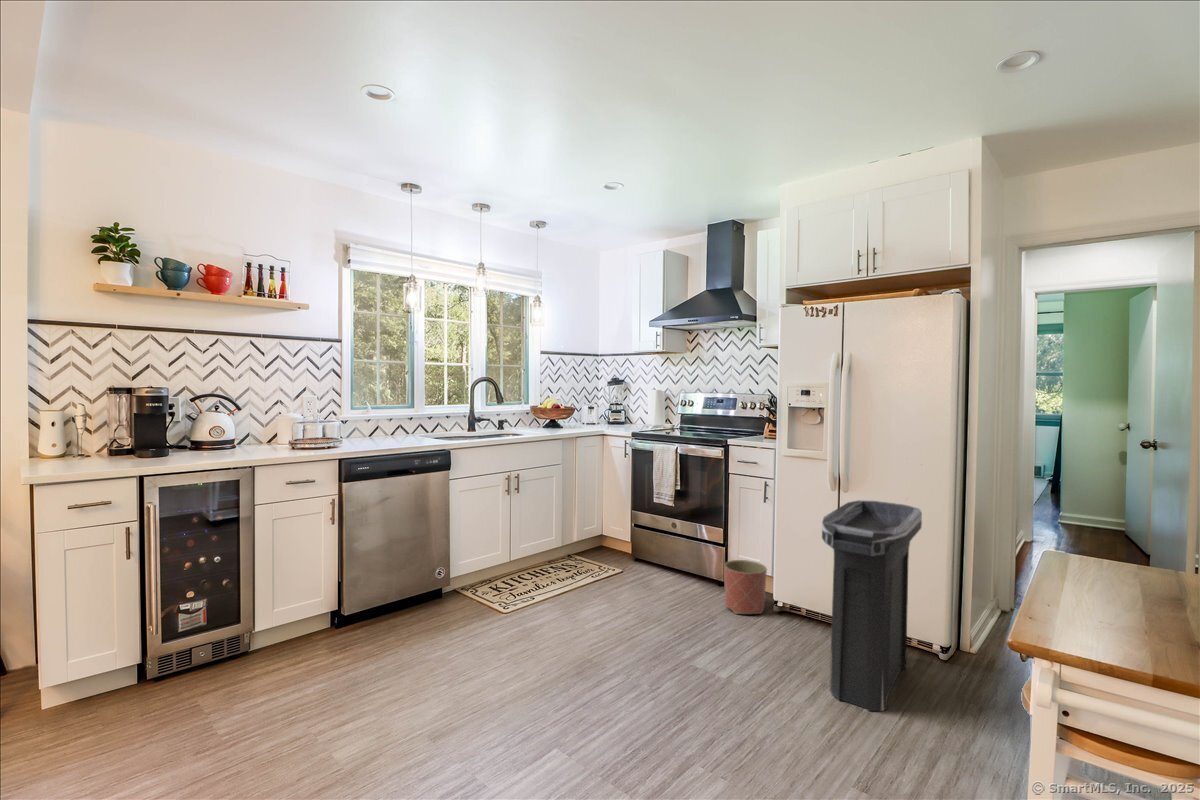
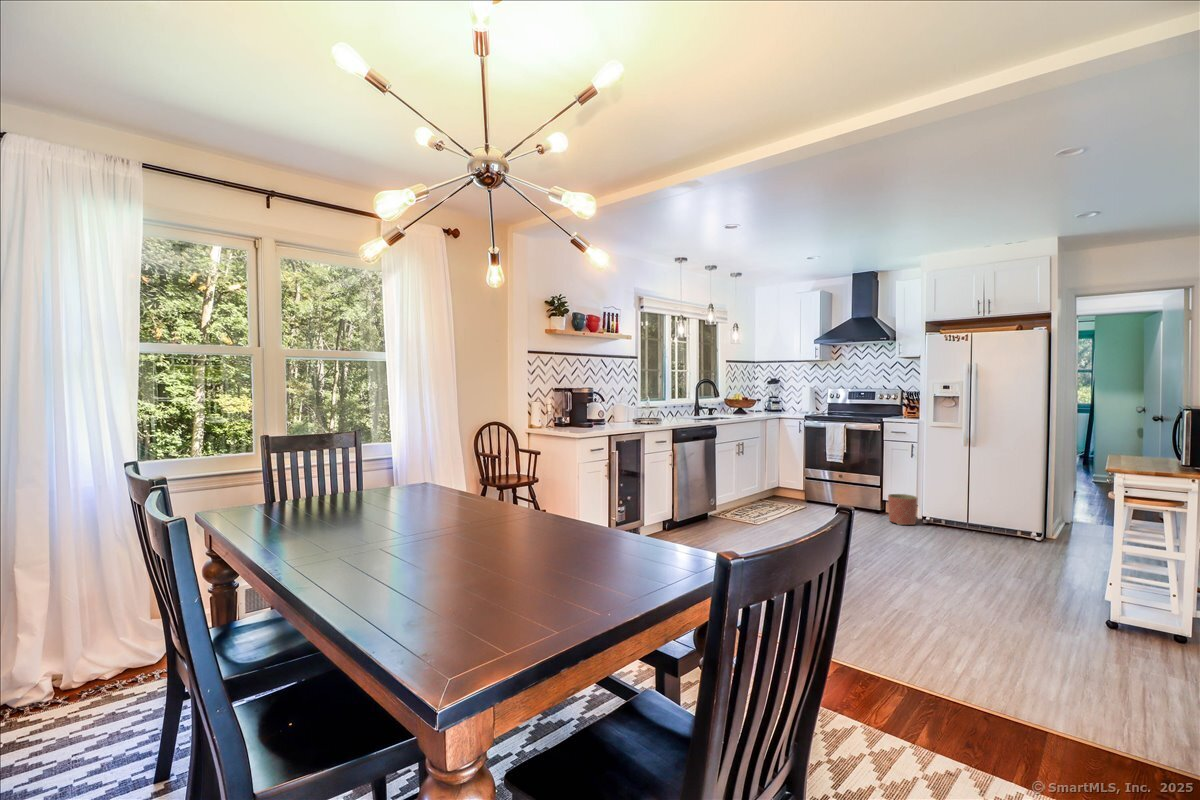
trash can: present [822,501,922,711] -> none [974,450,1028,557]

